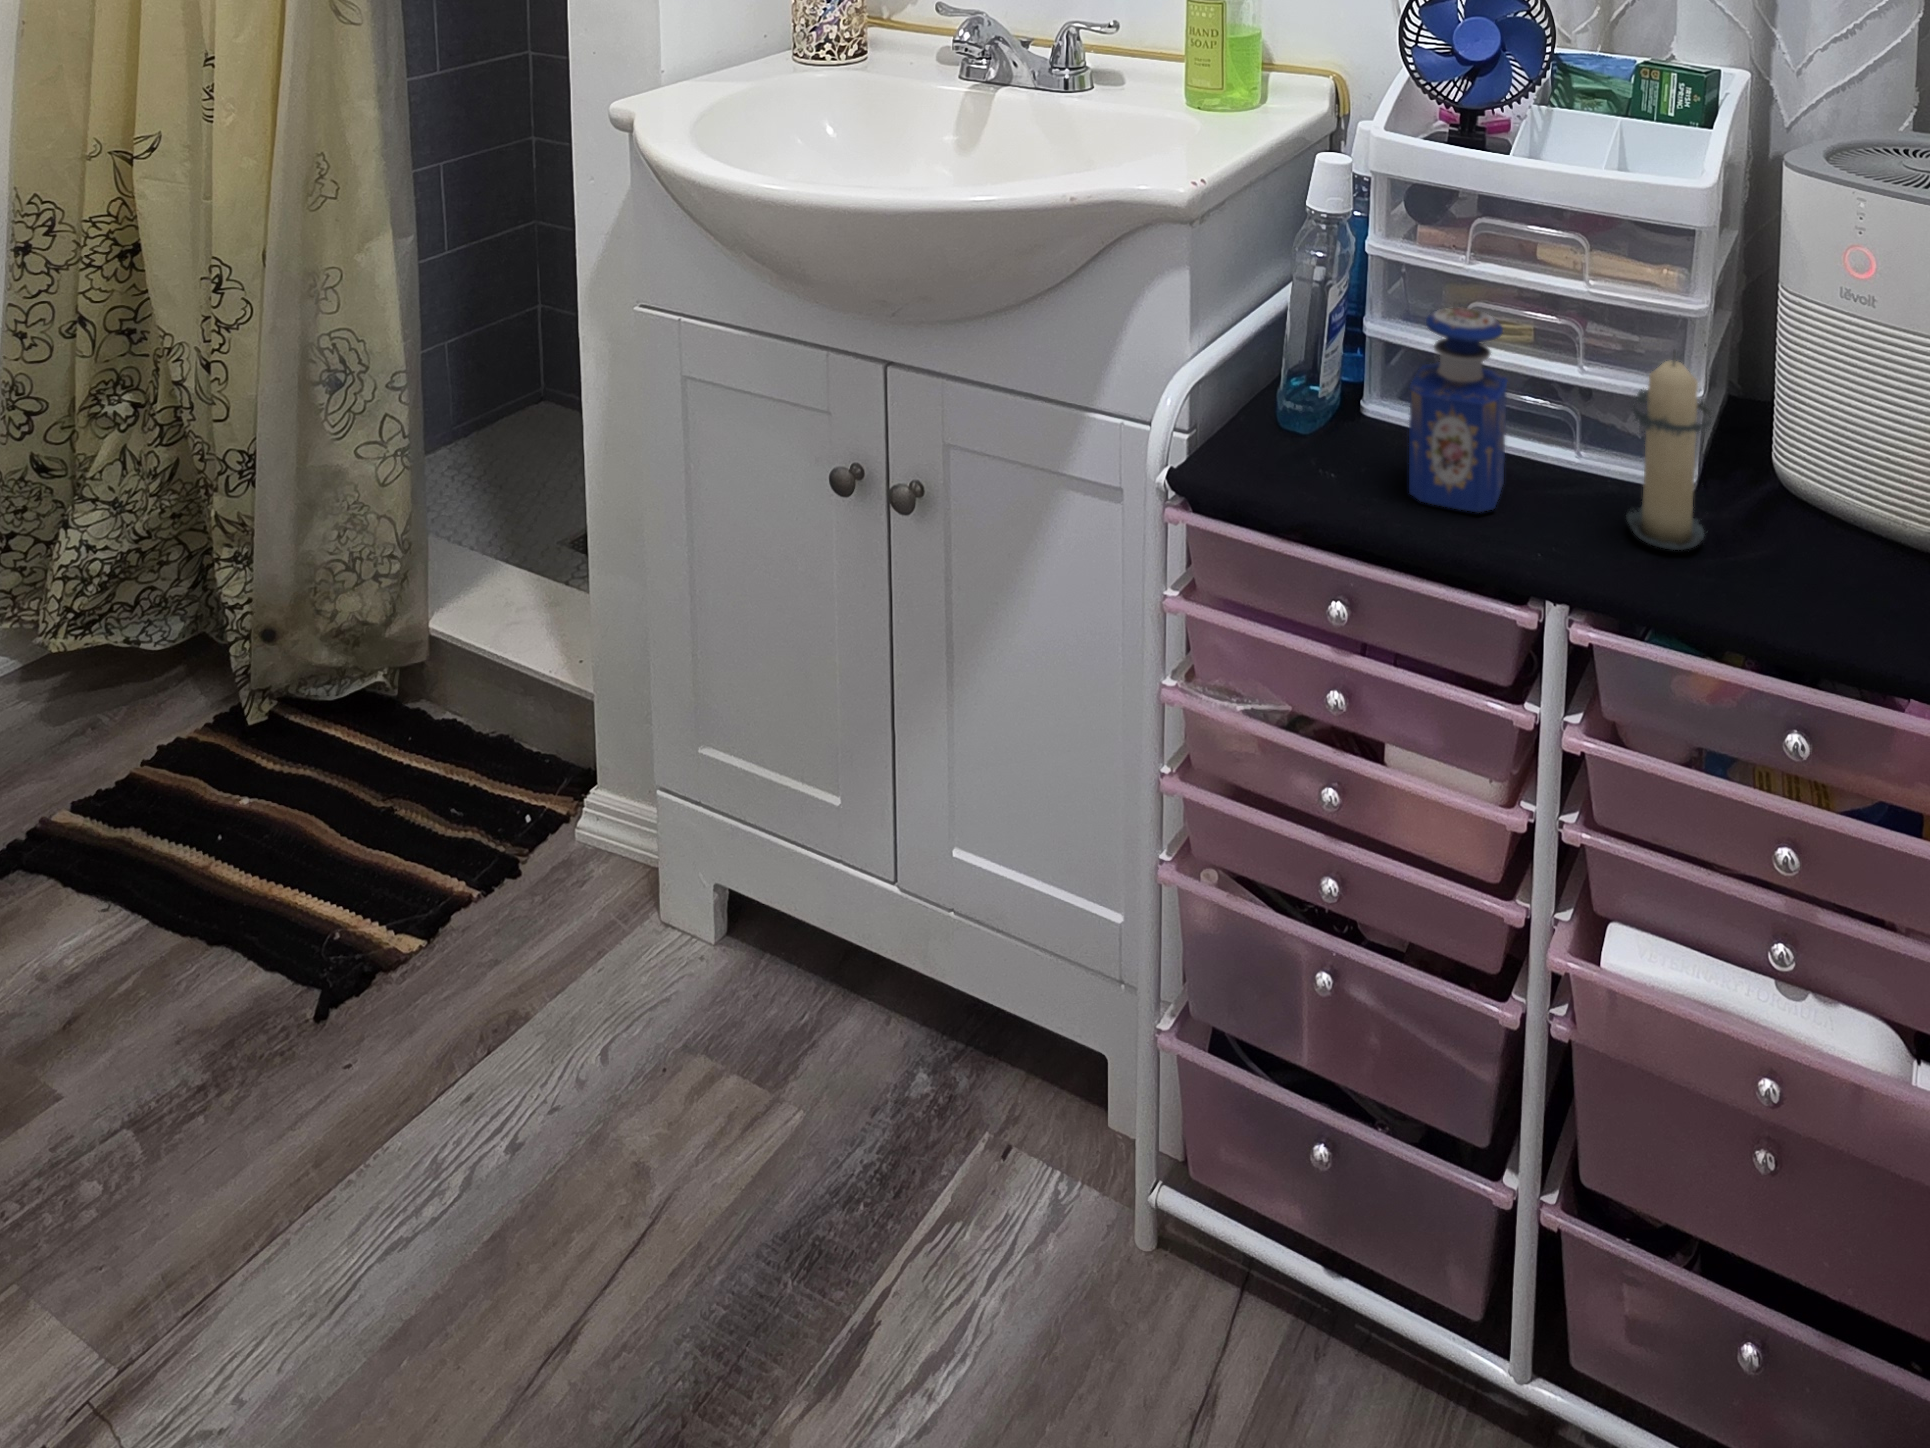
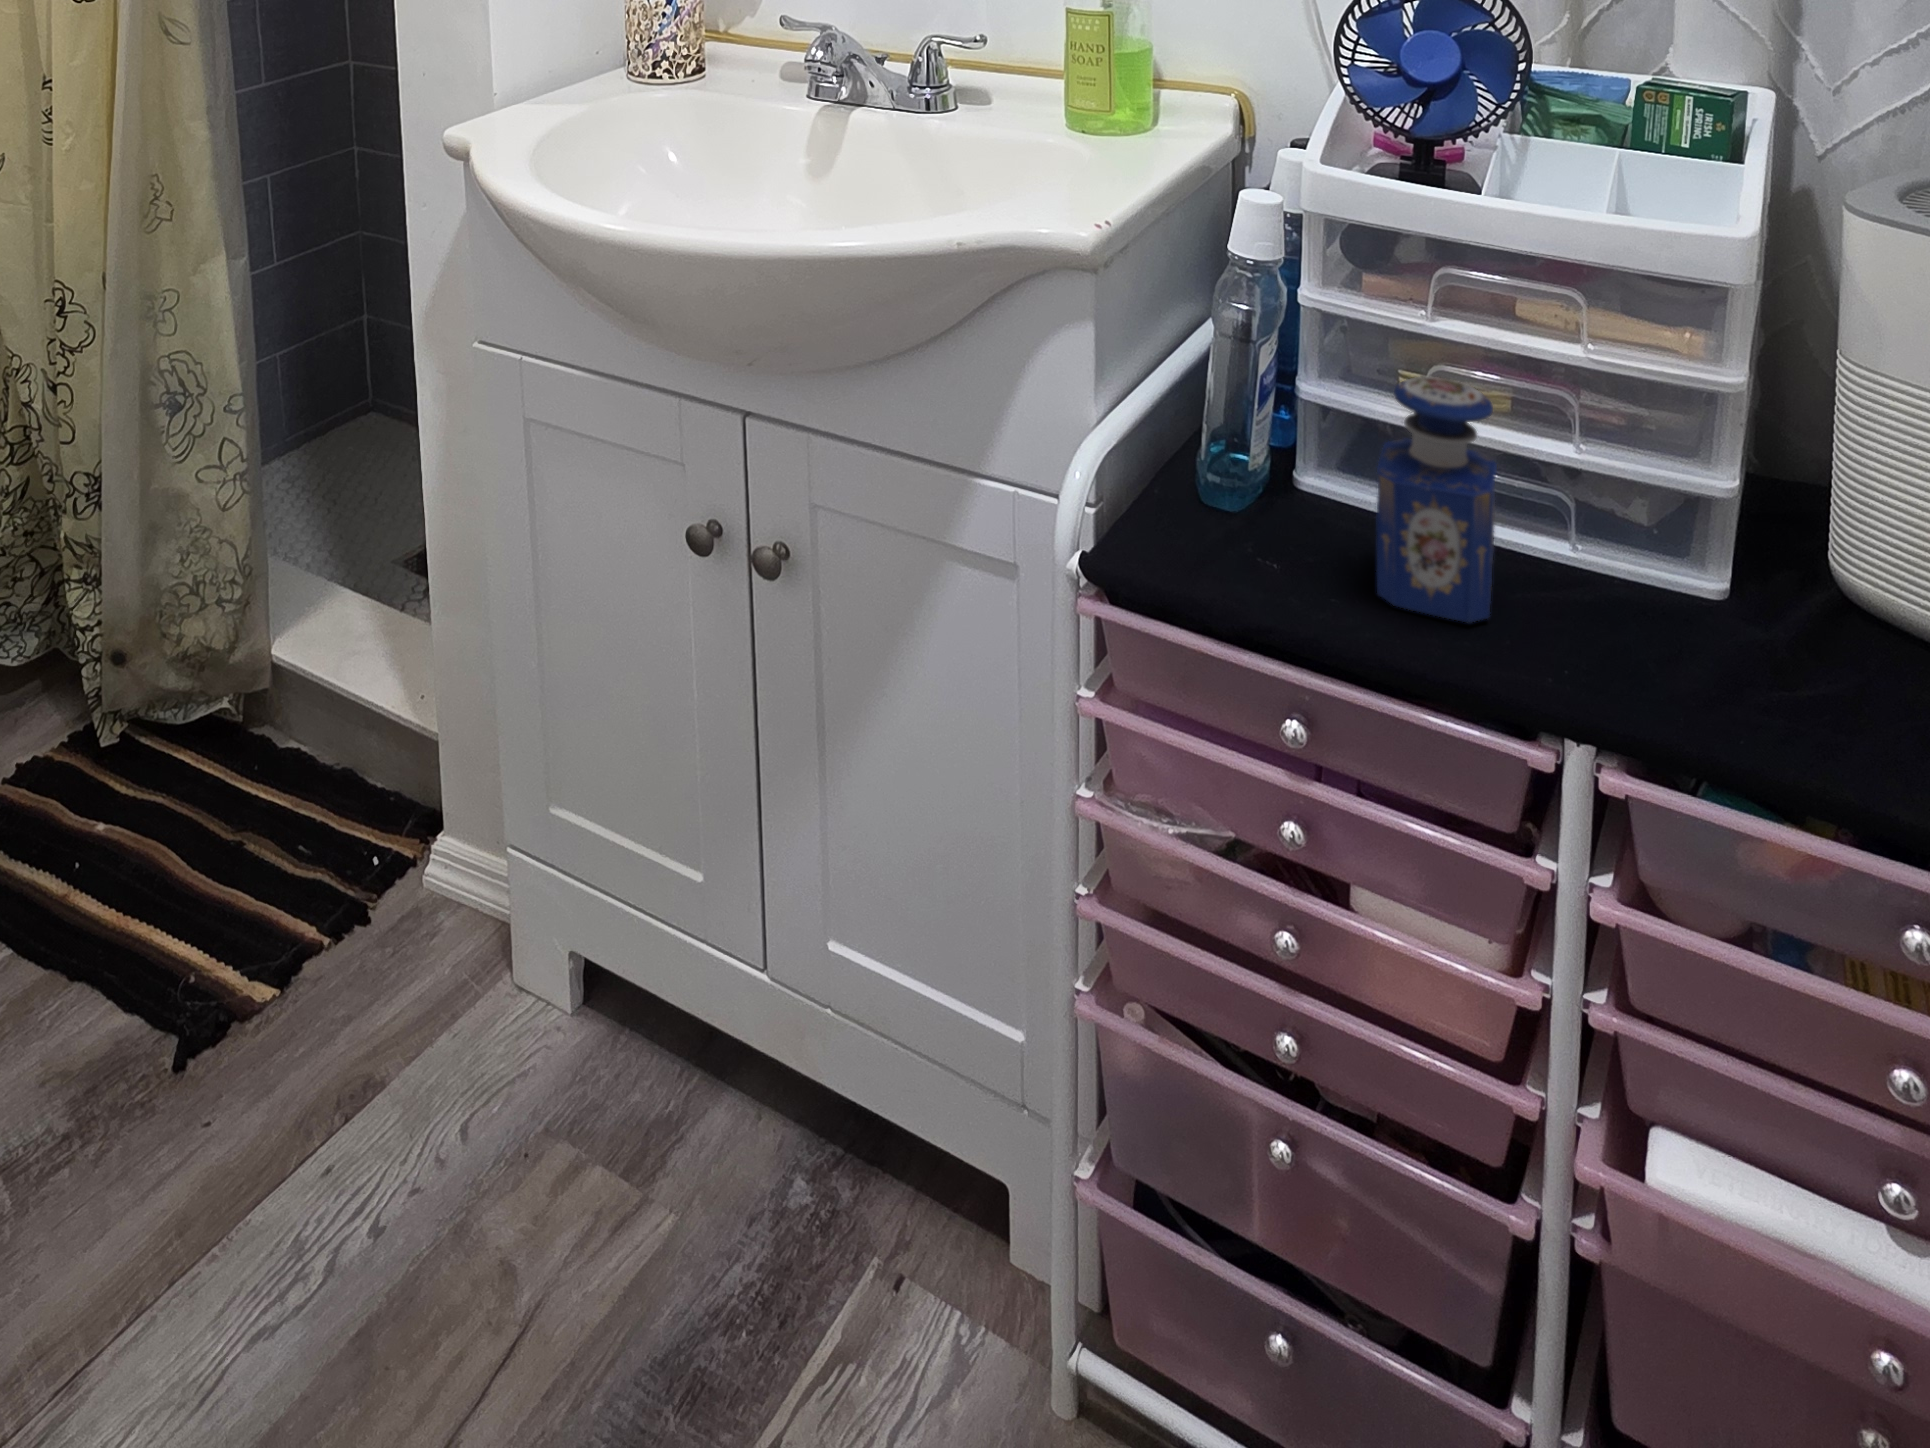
candle: present [1627,350,1714,550] -> none [1648,439,1792,687]

